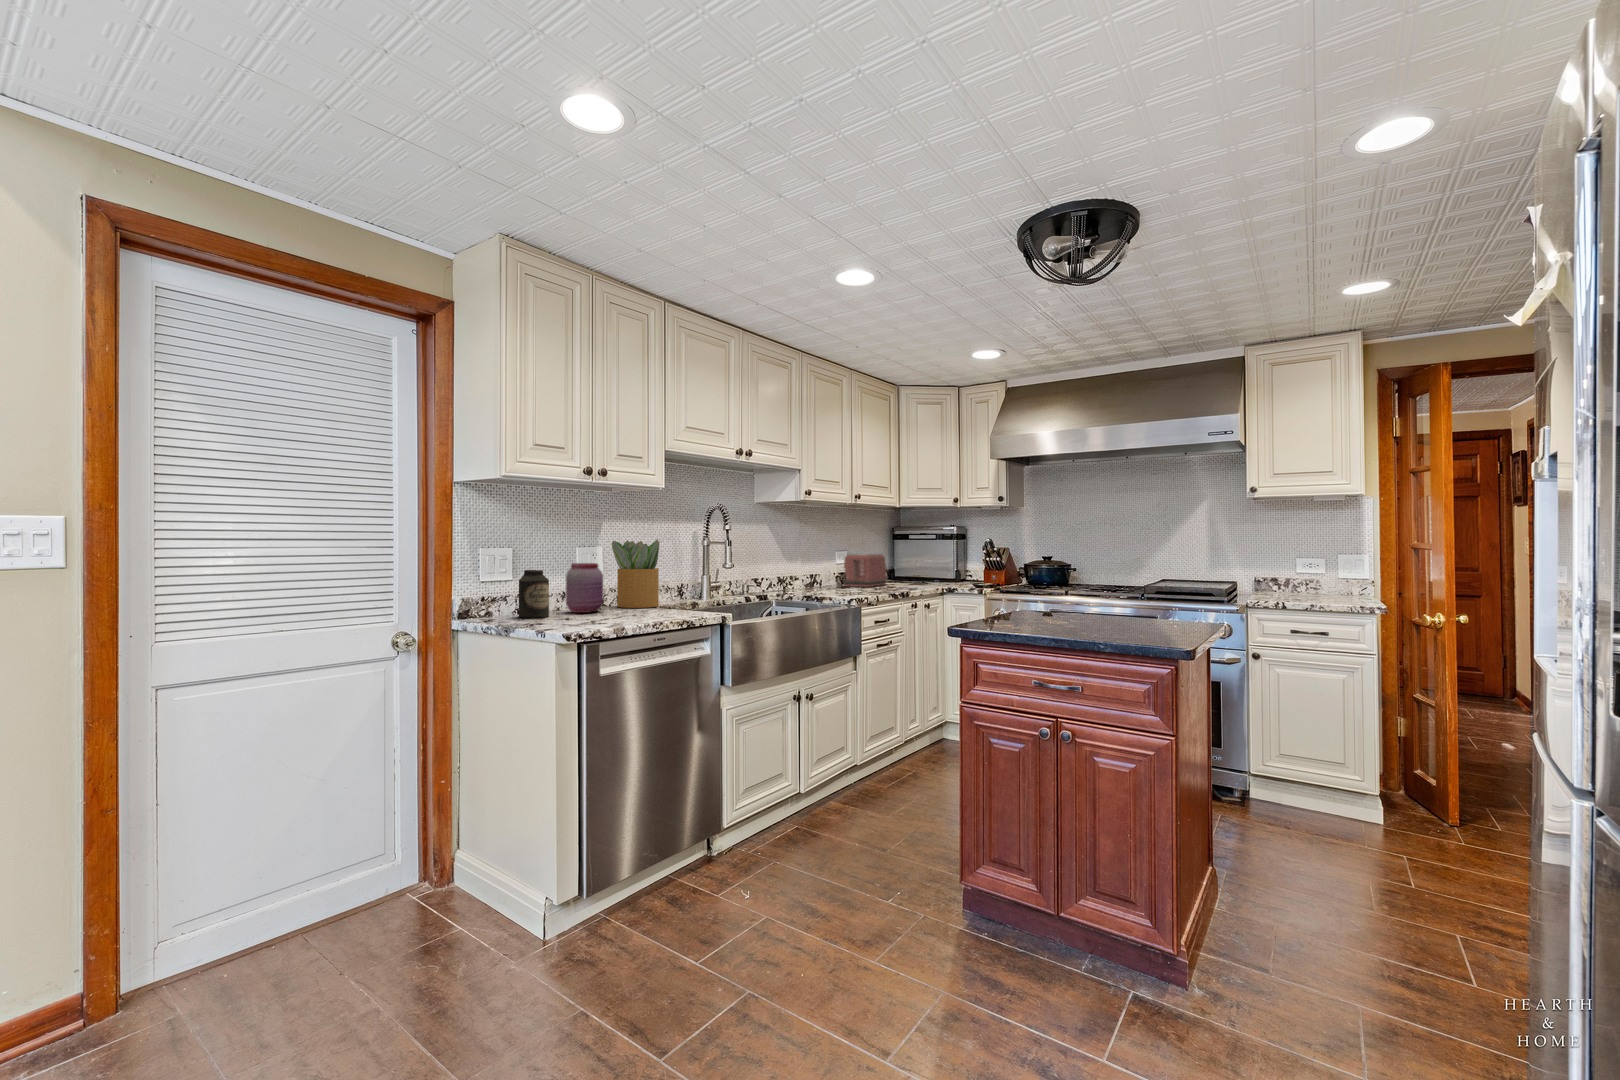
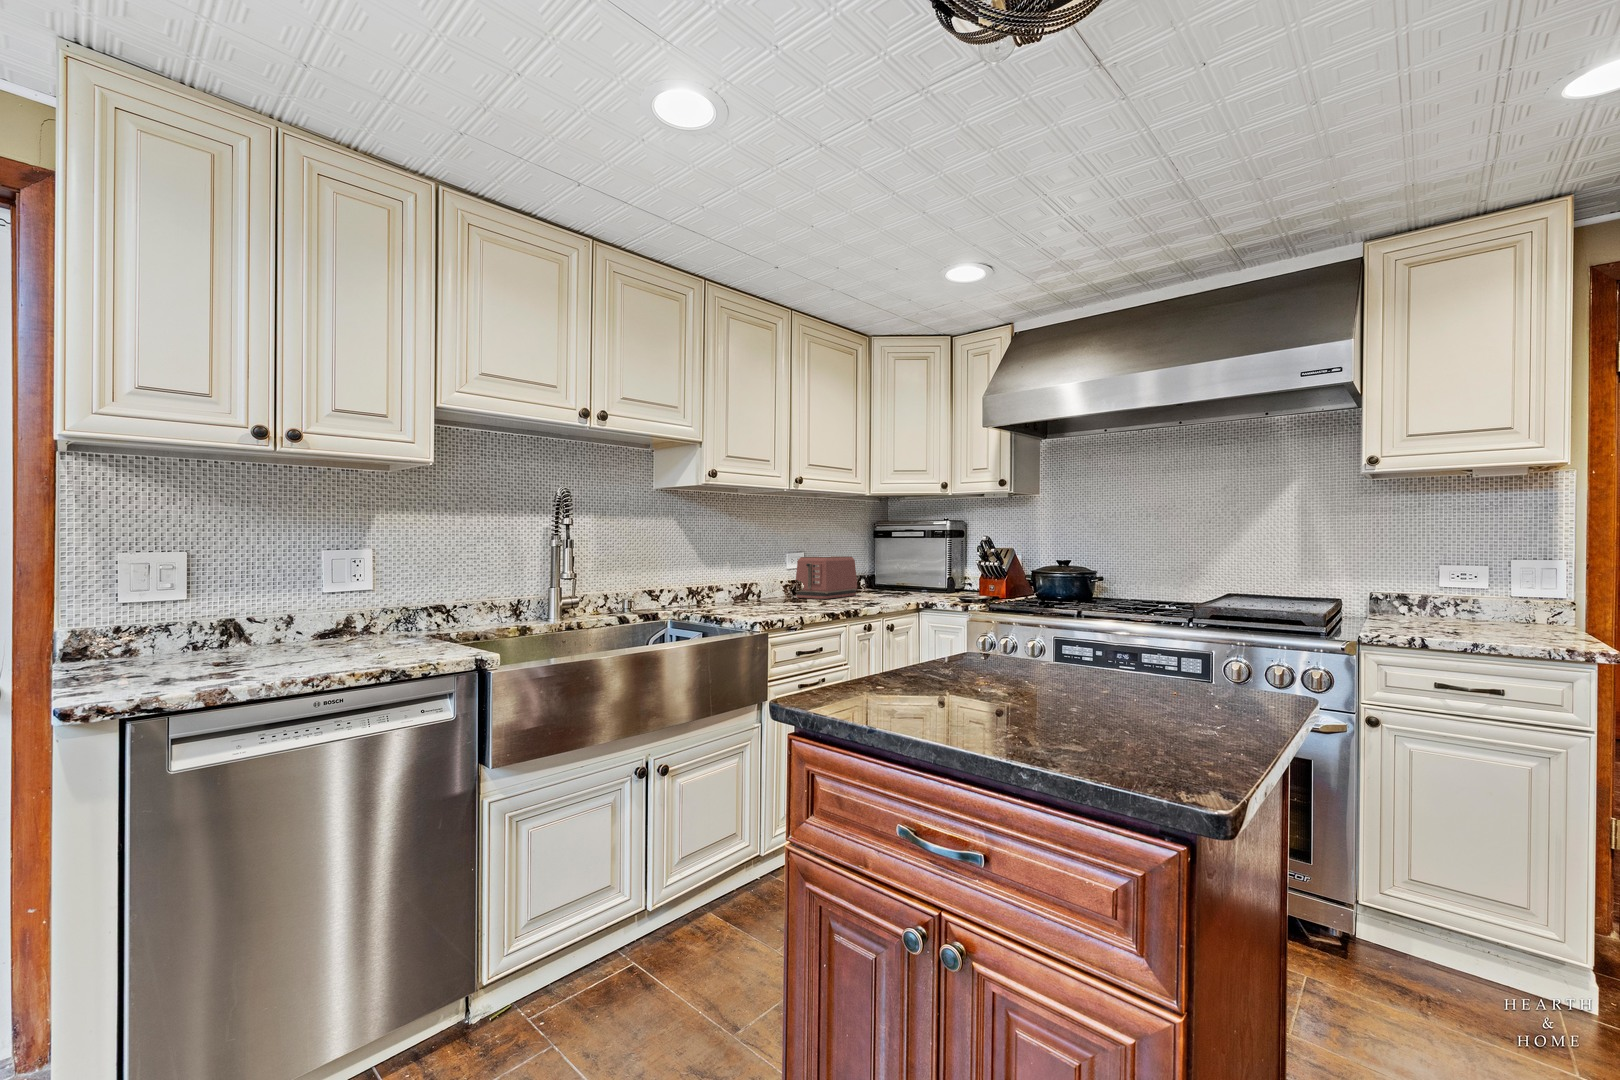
potted plant: present [612,540,660,608] -> none [387,538,468,636]
jar: present [566,563,603,613] -> none [286,572,351,646]
canister: present [519,570,549,618] -> none [184,584,241,657]

